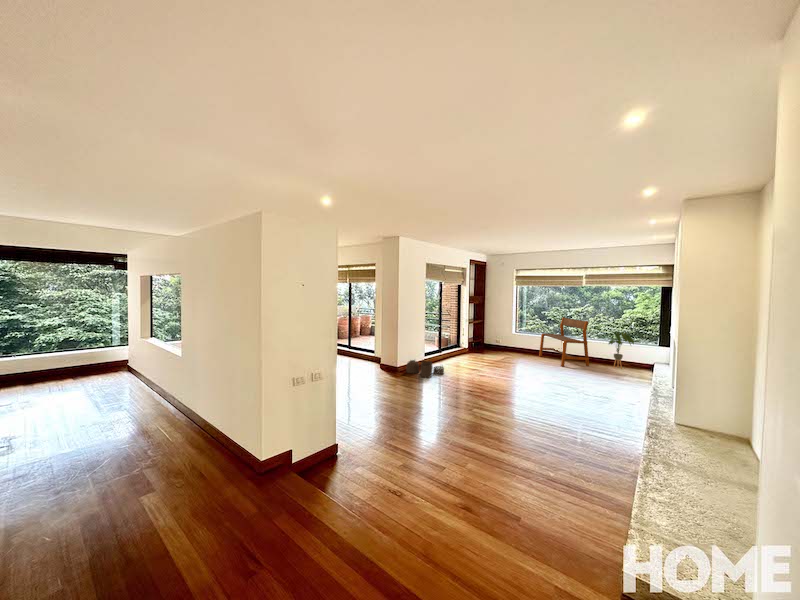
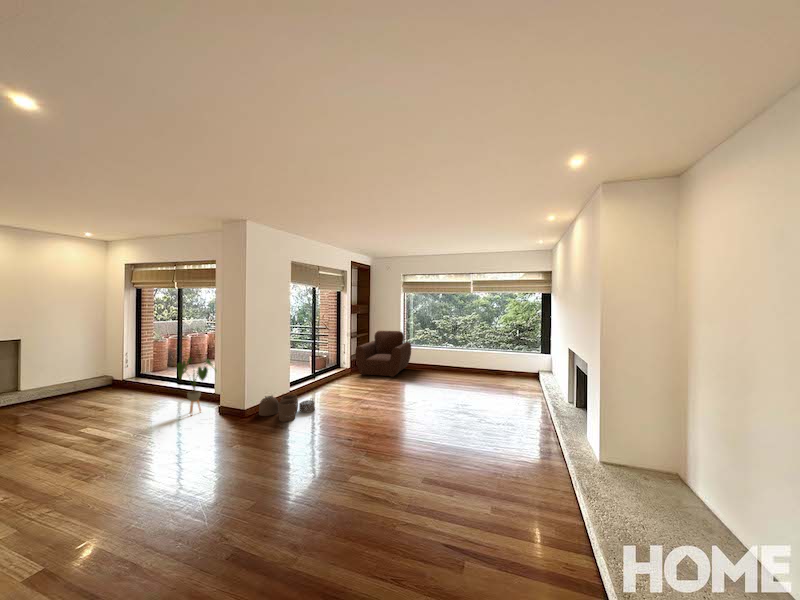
bench: present [539,317,589,367] -> none [429,327,479,383]
armchair: none [473,318,523,358] -> present [355,331,411,377]
house plant: present [609,332,634,369] -> present [177,358,216,414]

